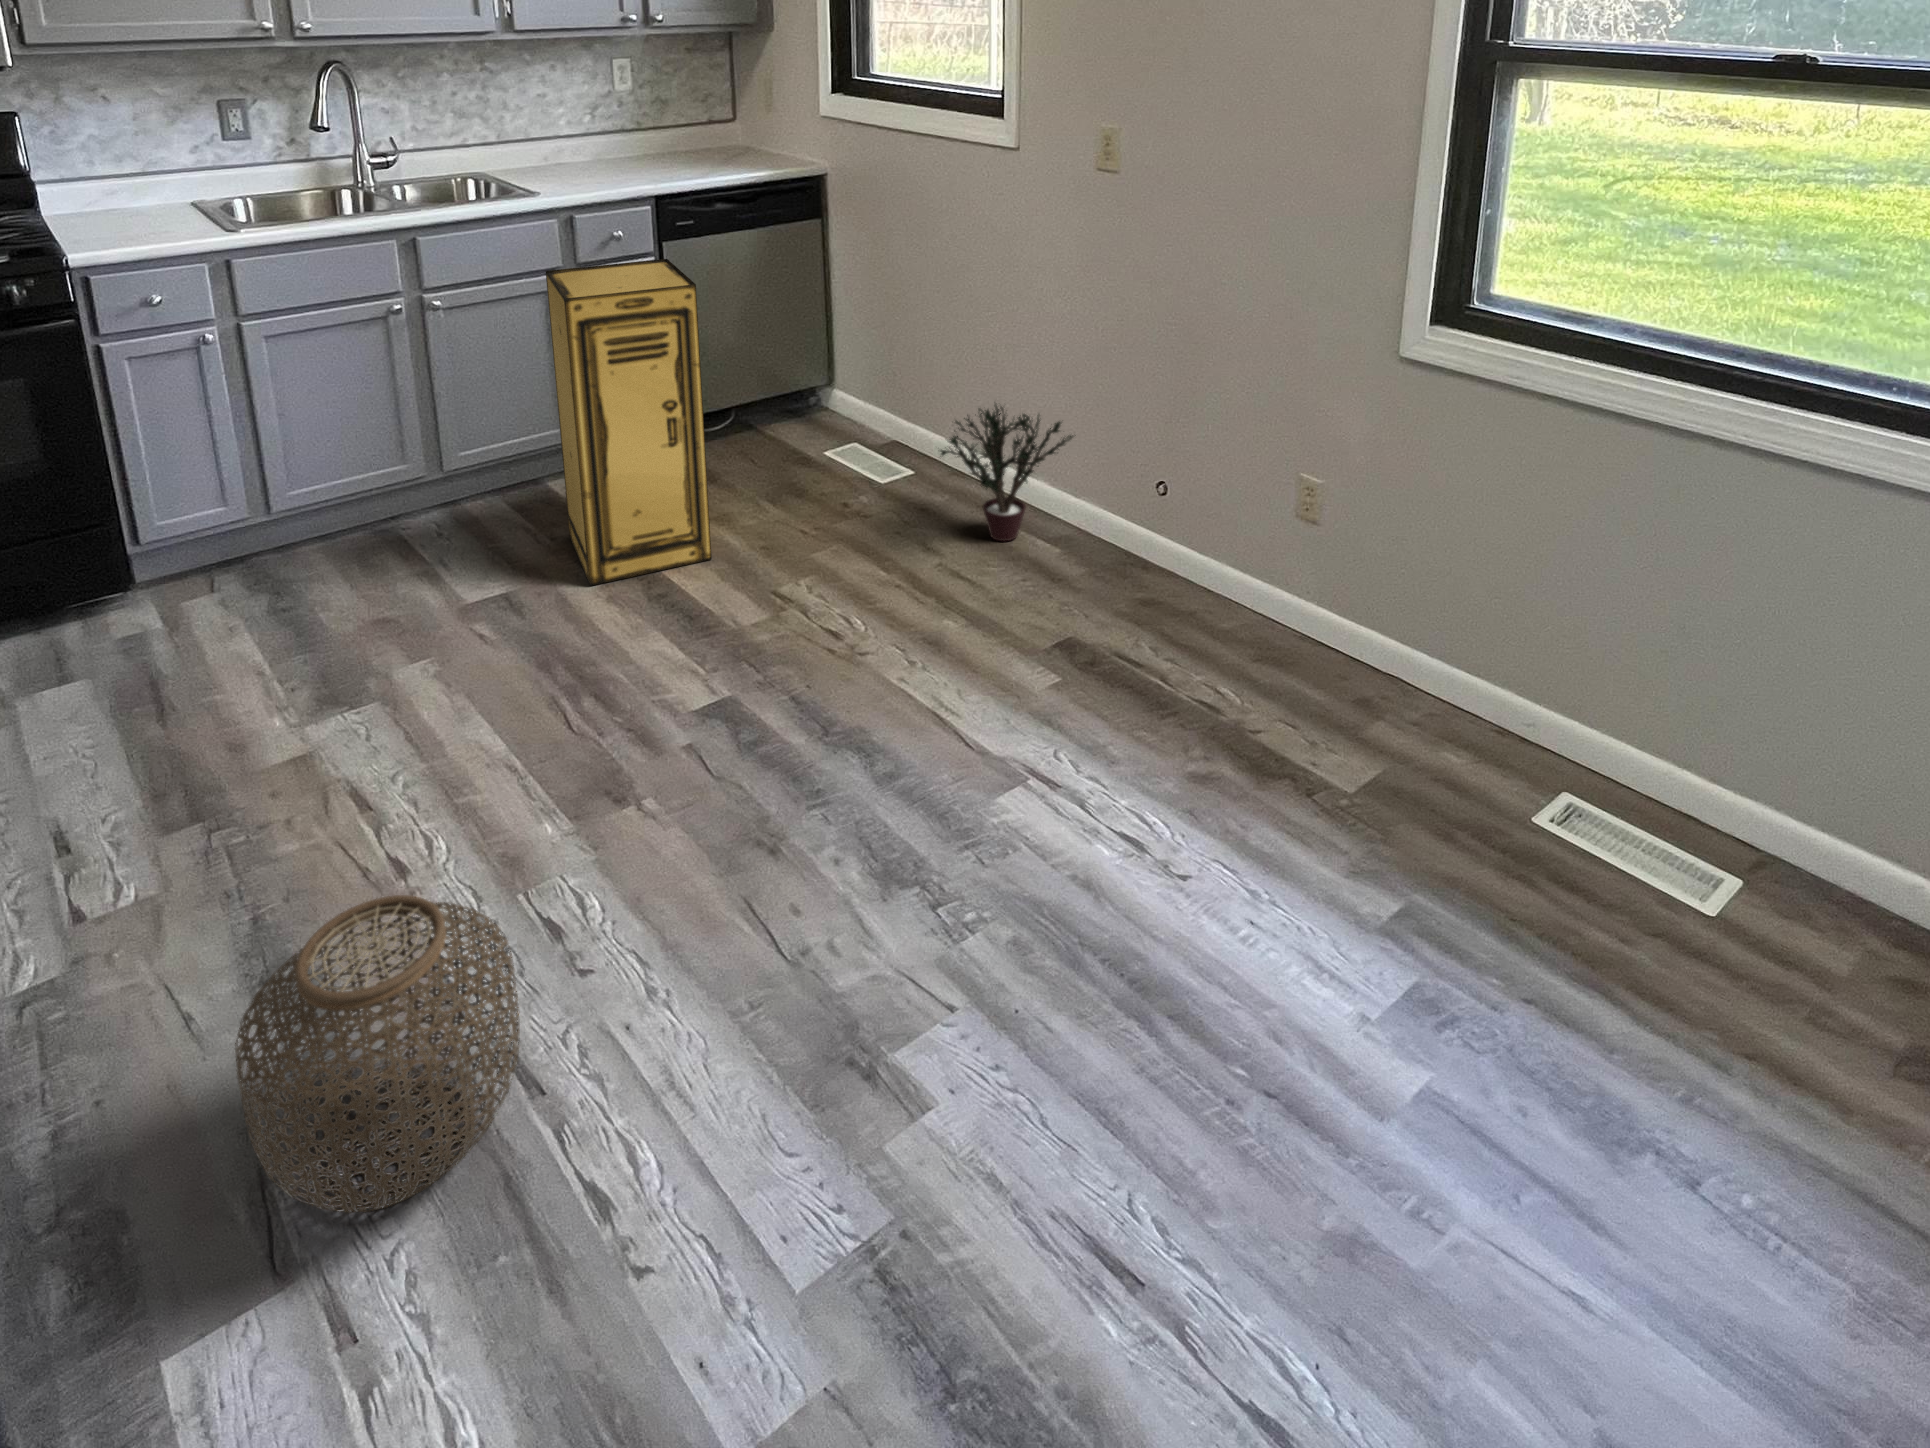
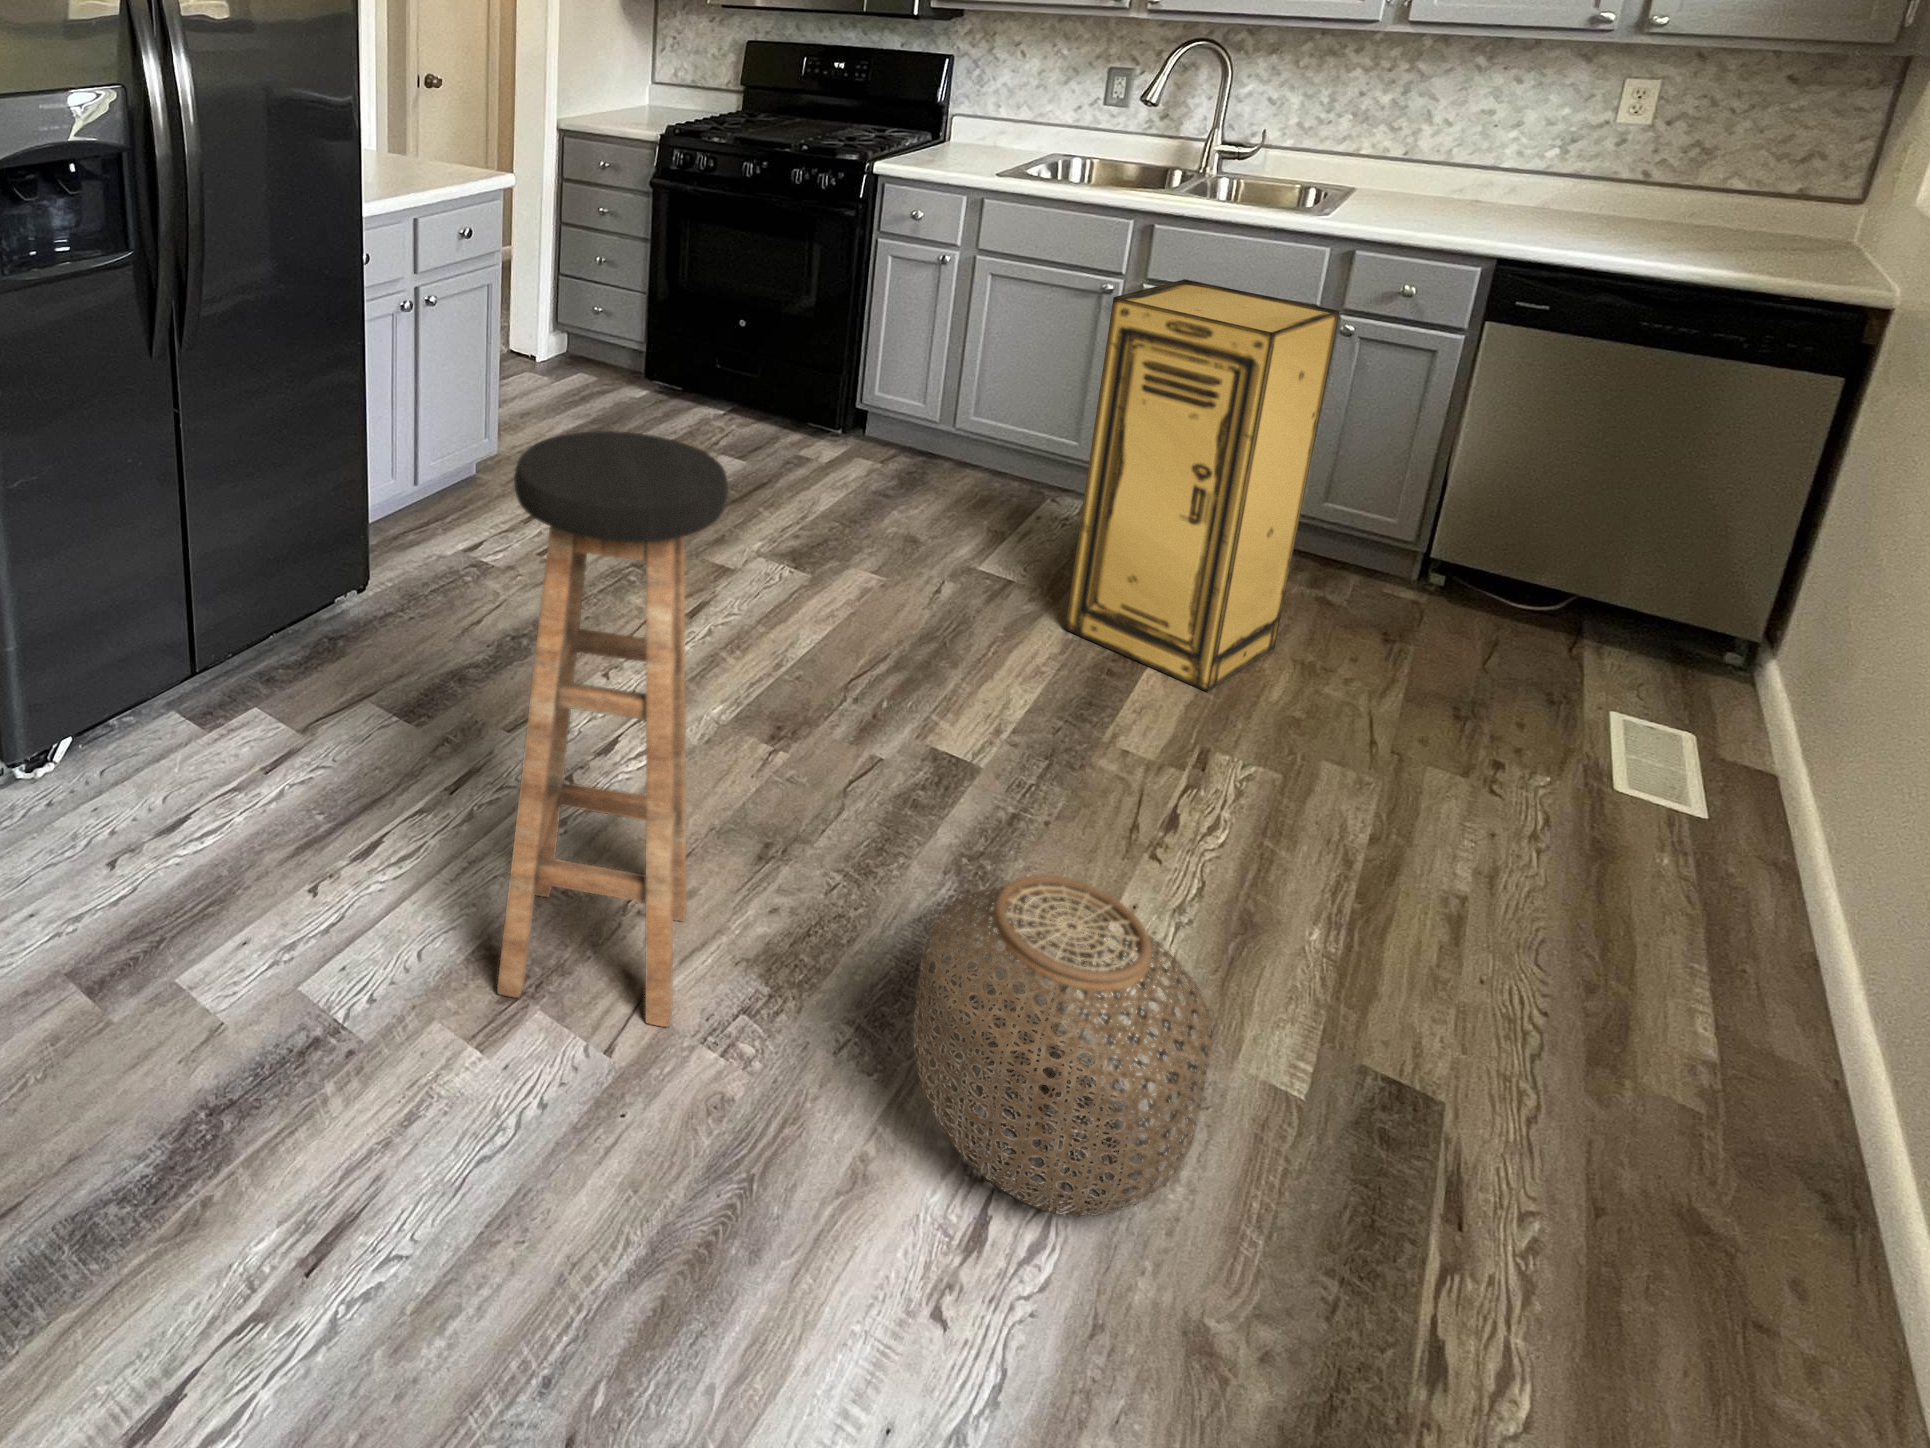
potted plant: present [940,404,1073,541] -> none [1536,714,1886,989]
bar stool: none [720,507,941,1083] -> present [497,431,728,1027]
woven basket: present [235,895,520,1212] -> present [913,875,1213,1216]

